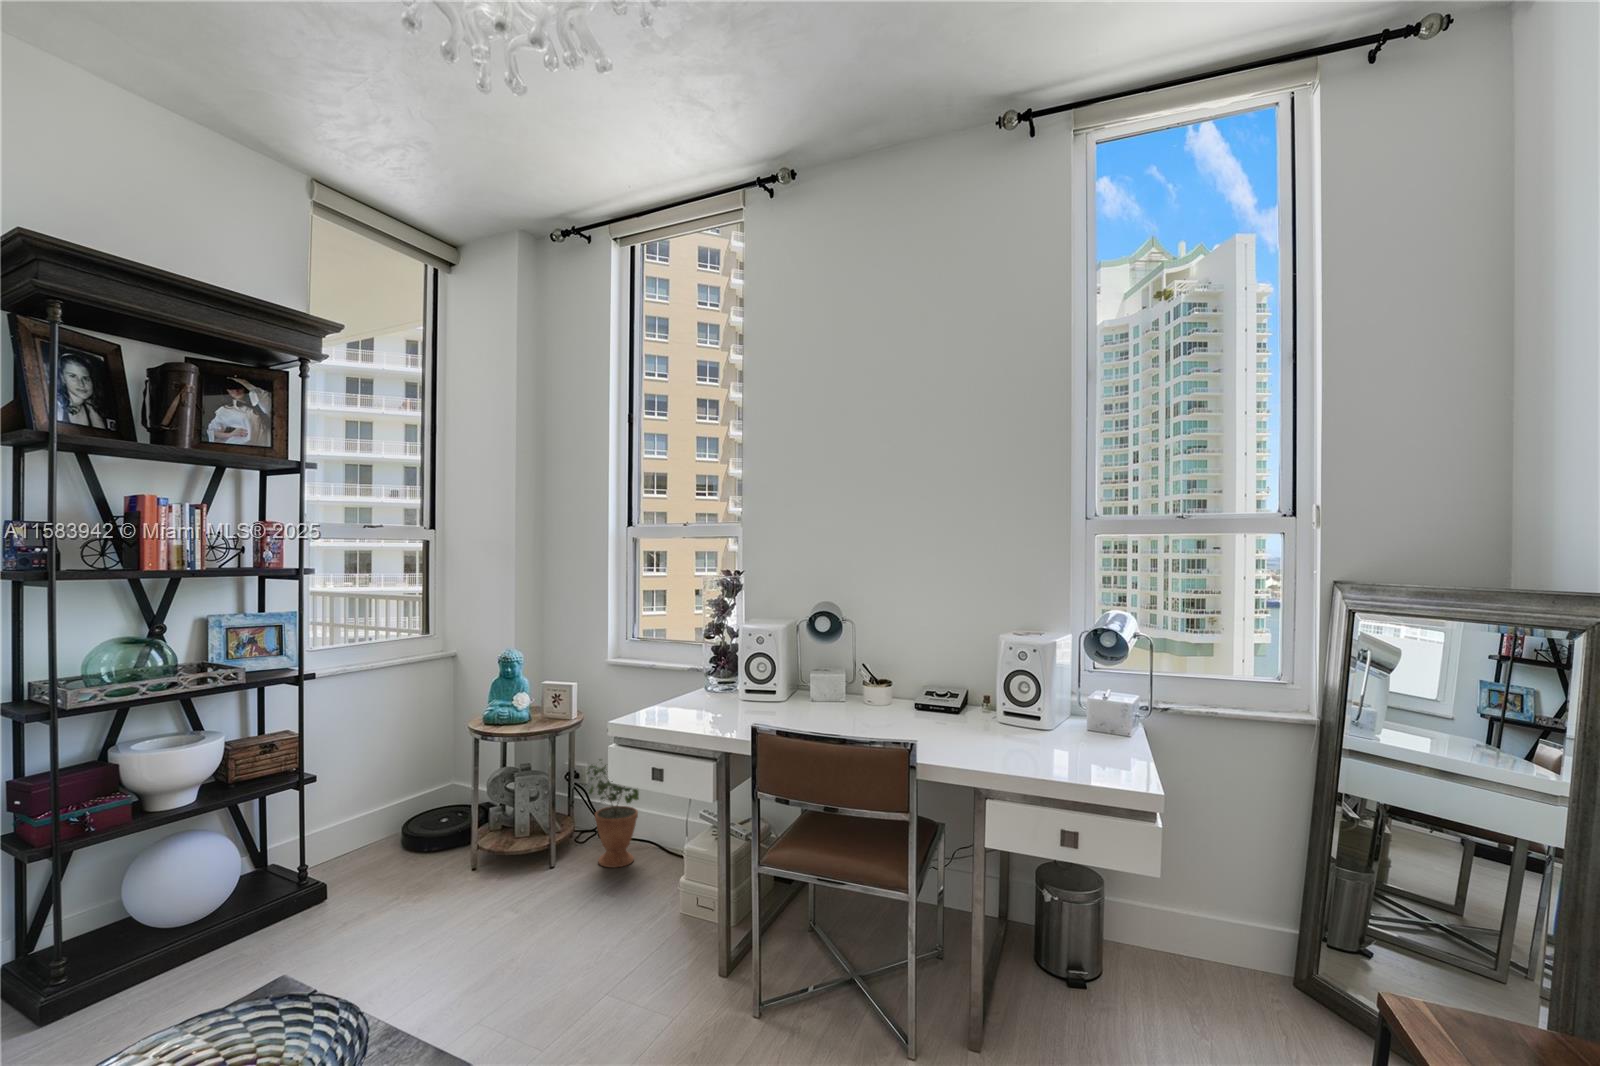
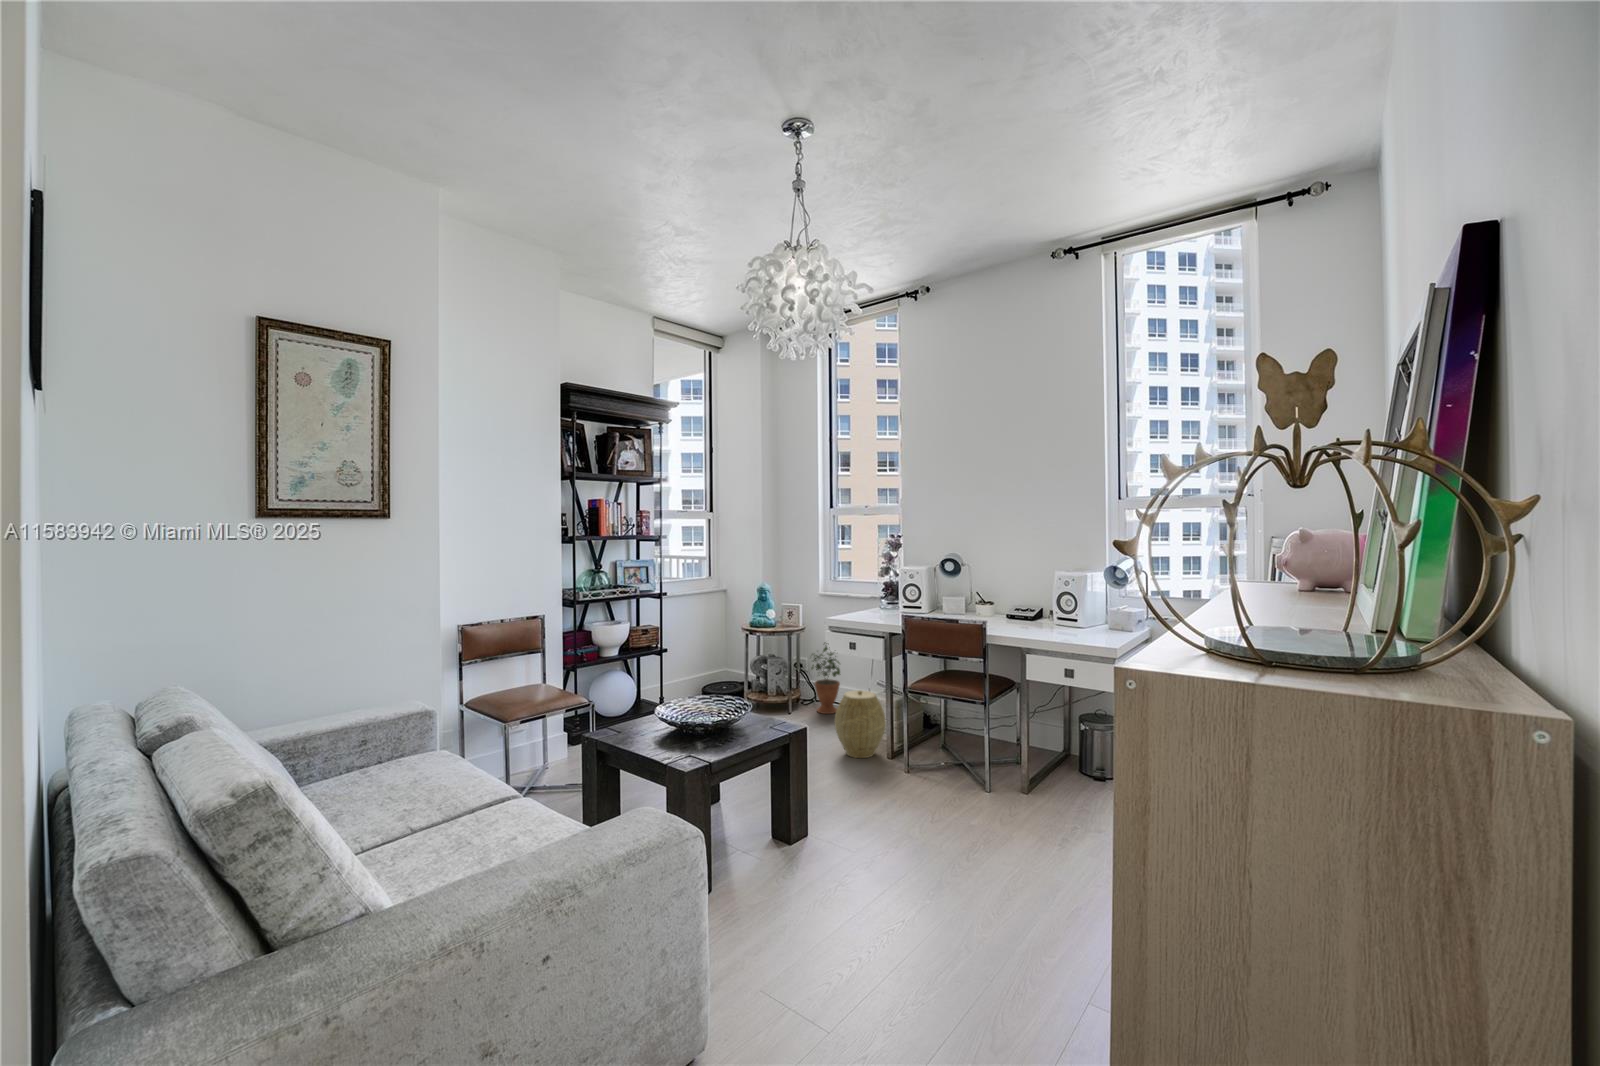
woven basket: none [629,845,720,972] -> present [835,690,886,758]

